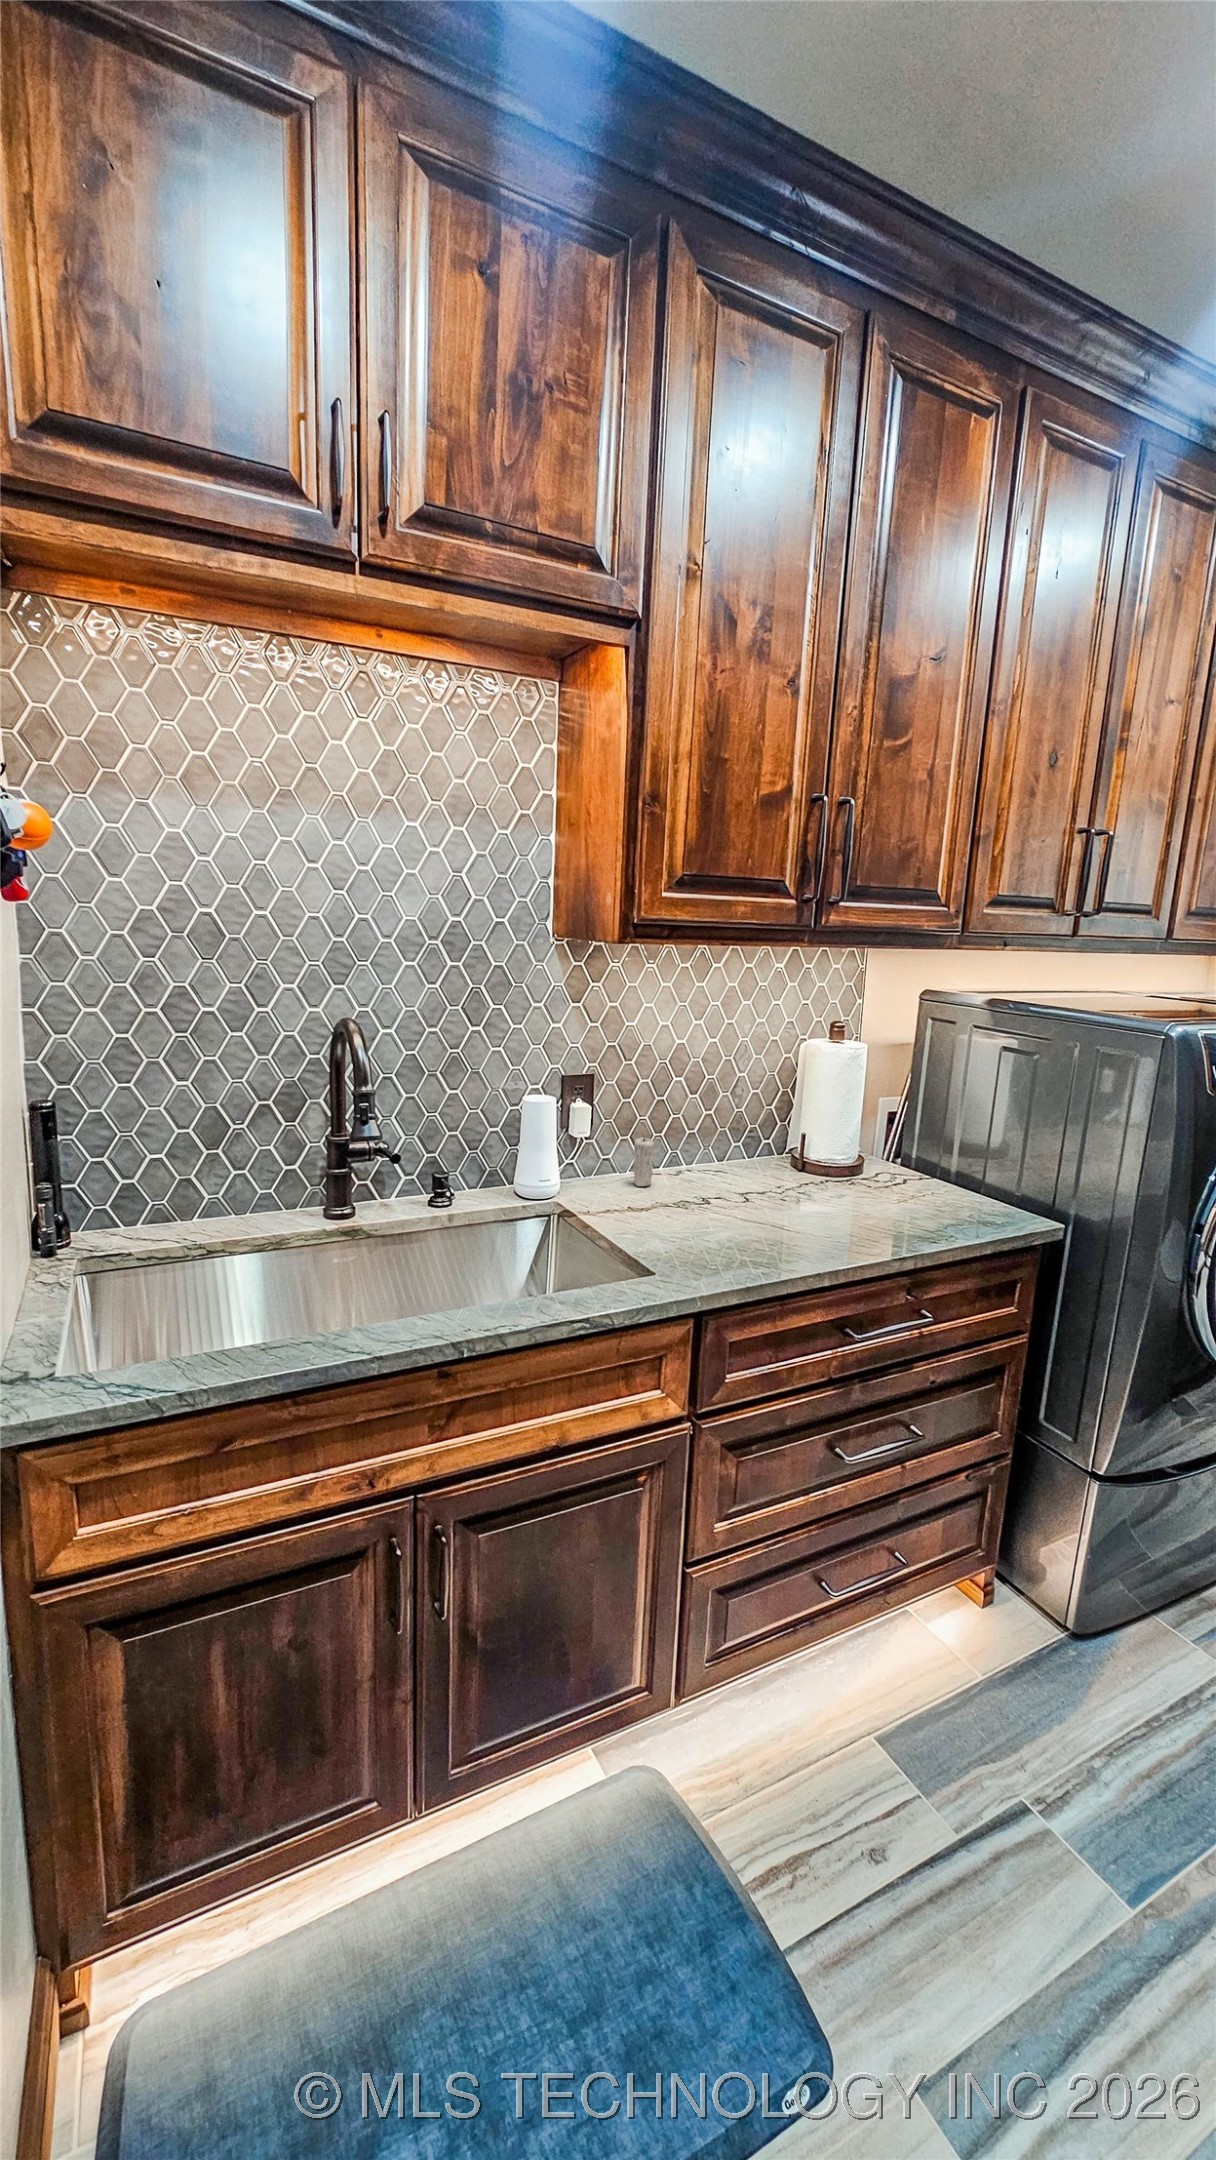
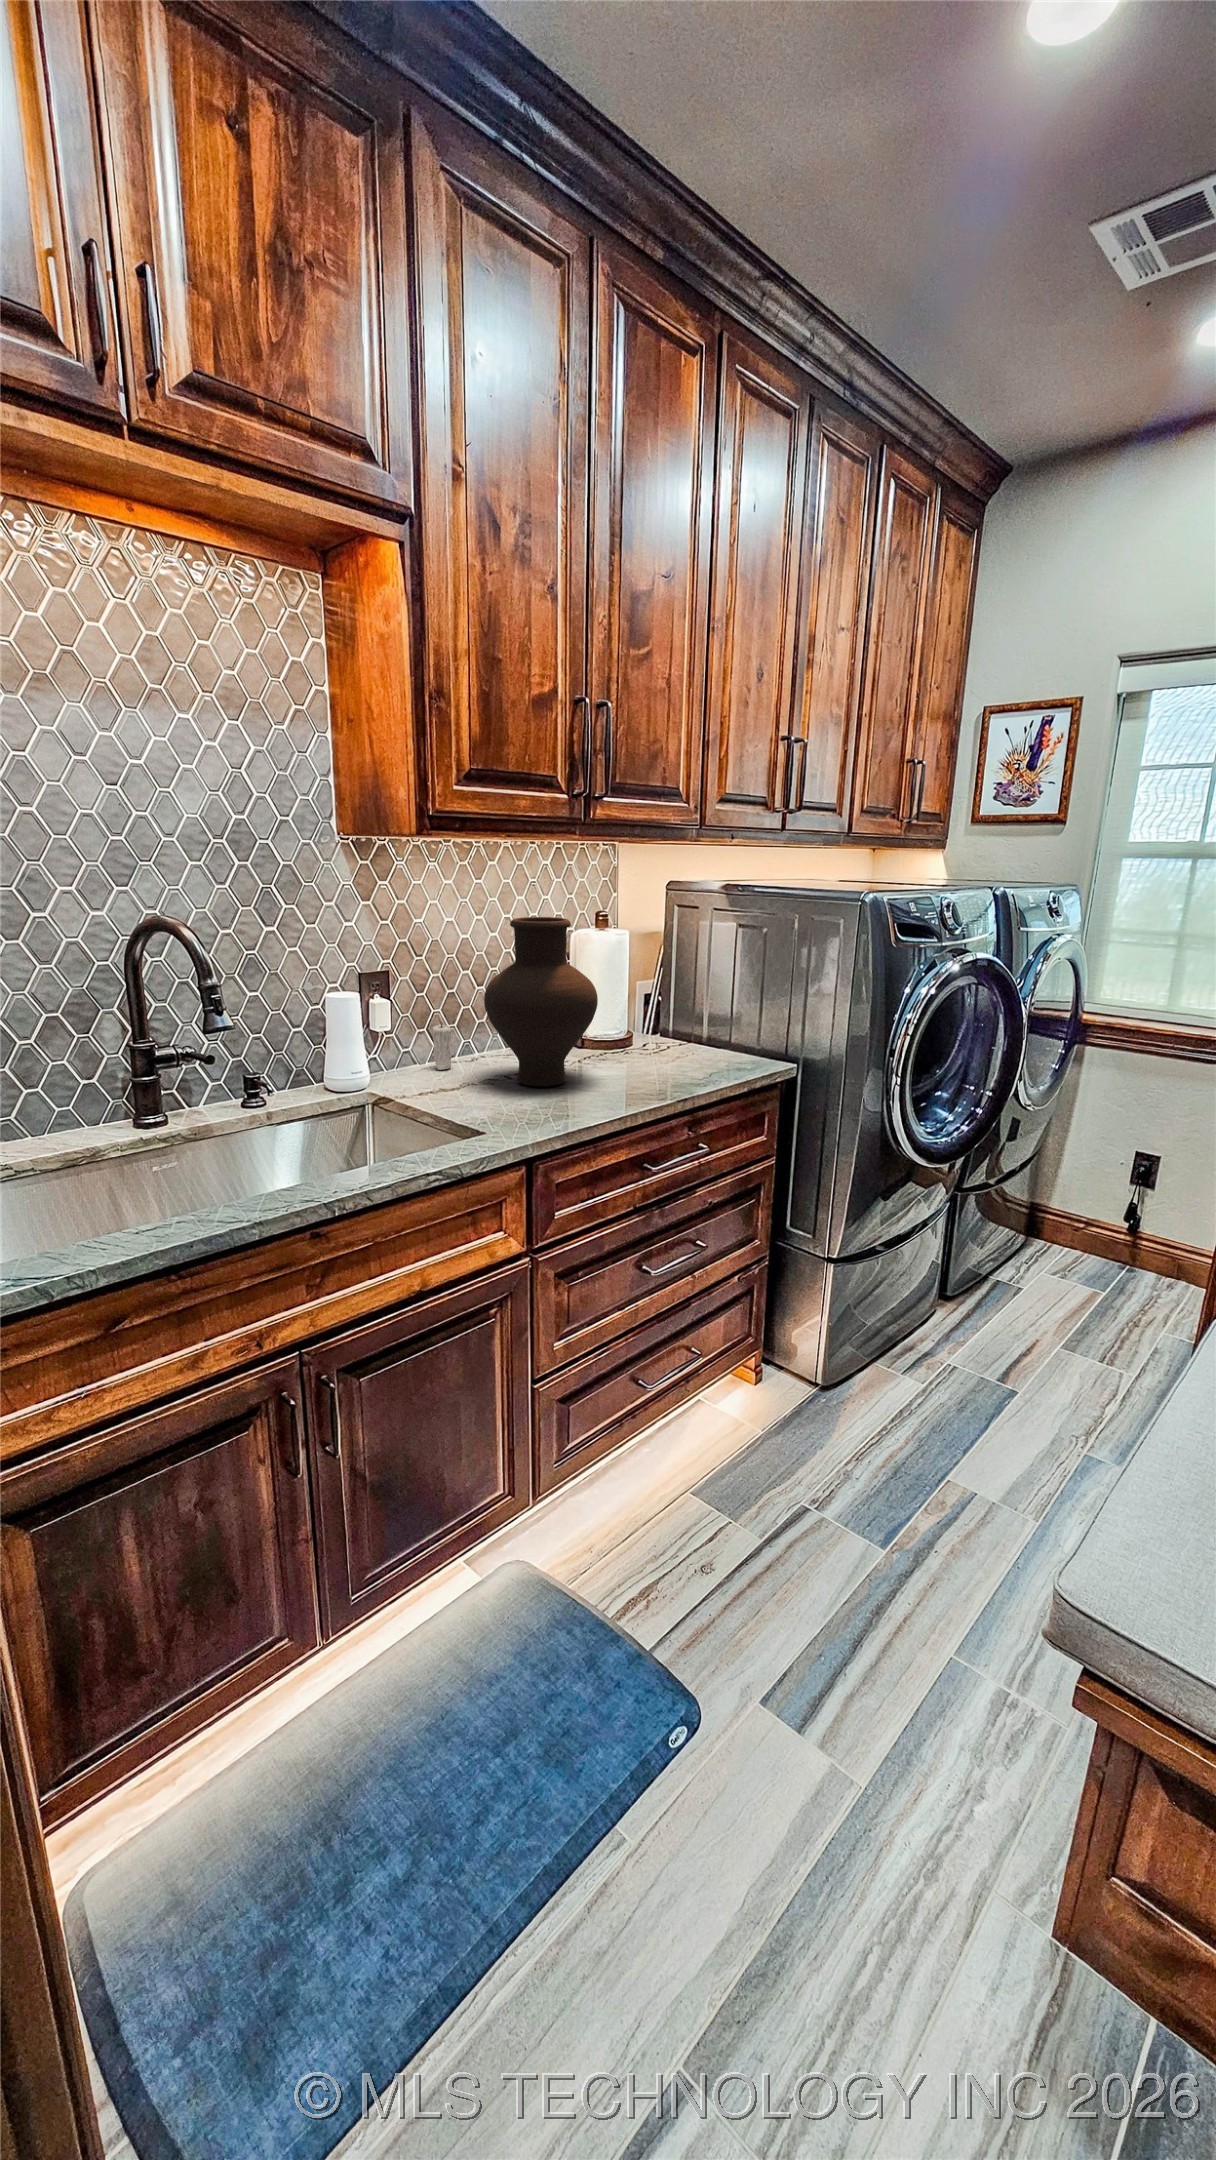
vase: none [685,1032,812,1222] -> present [484,917,598,1086]

